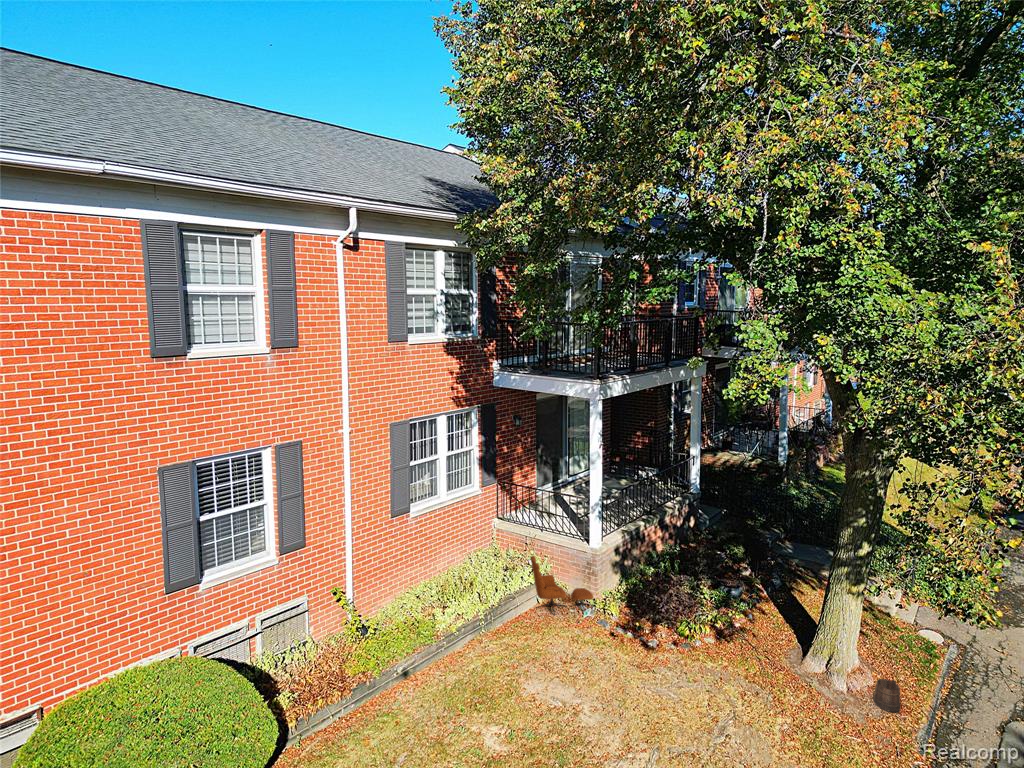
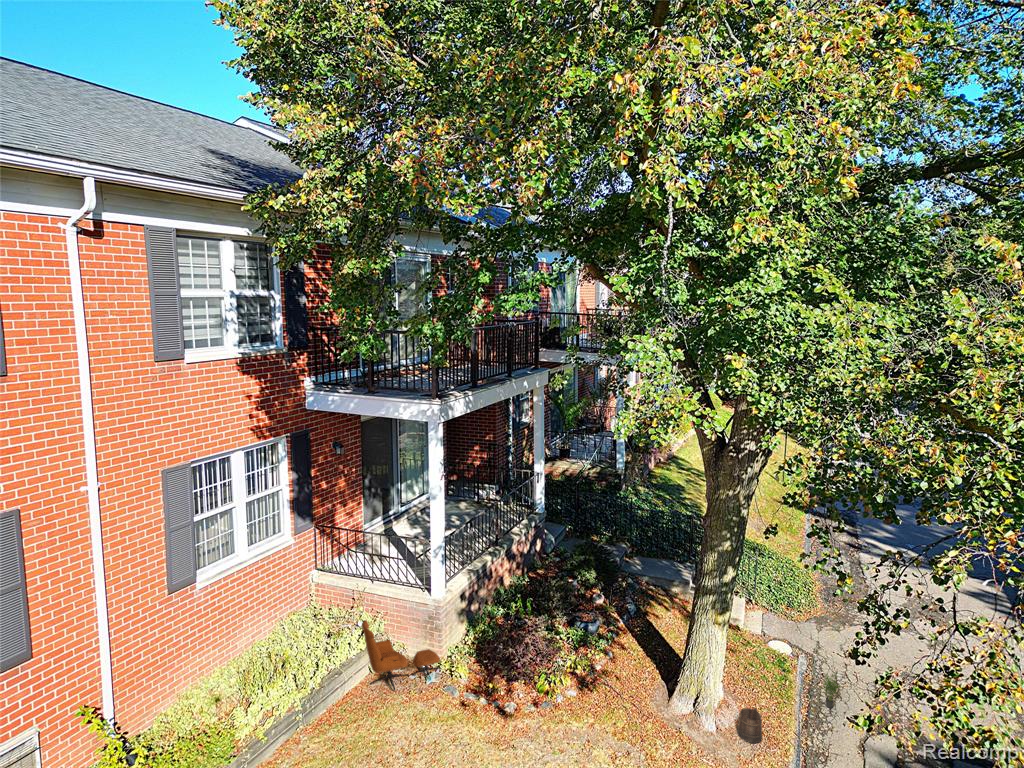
potted plant: none [972,663,1003,699] -> present [824,676,840,708]

